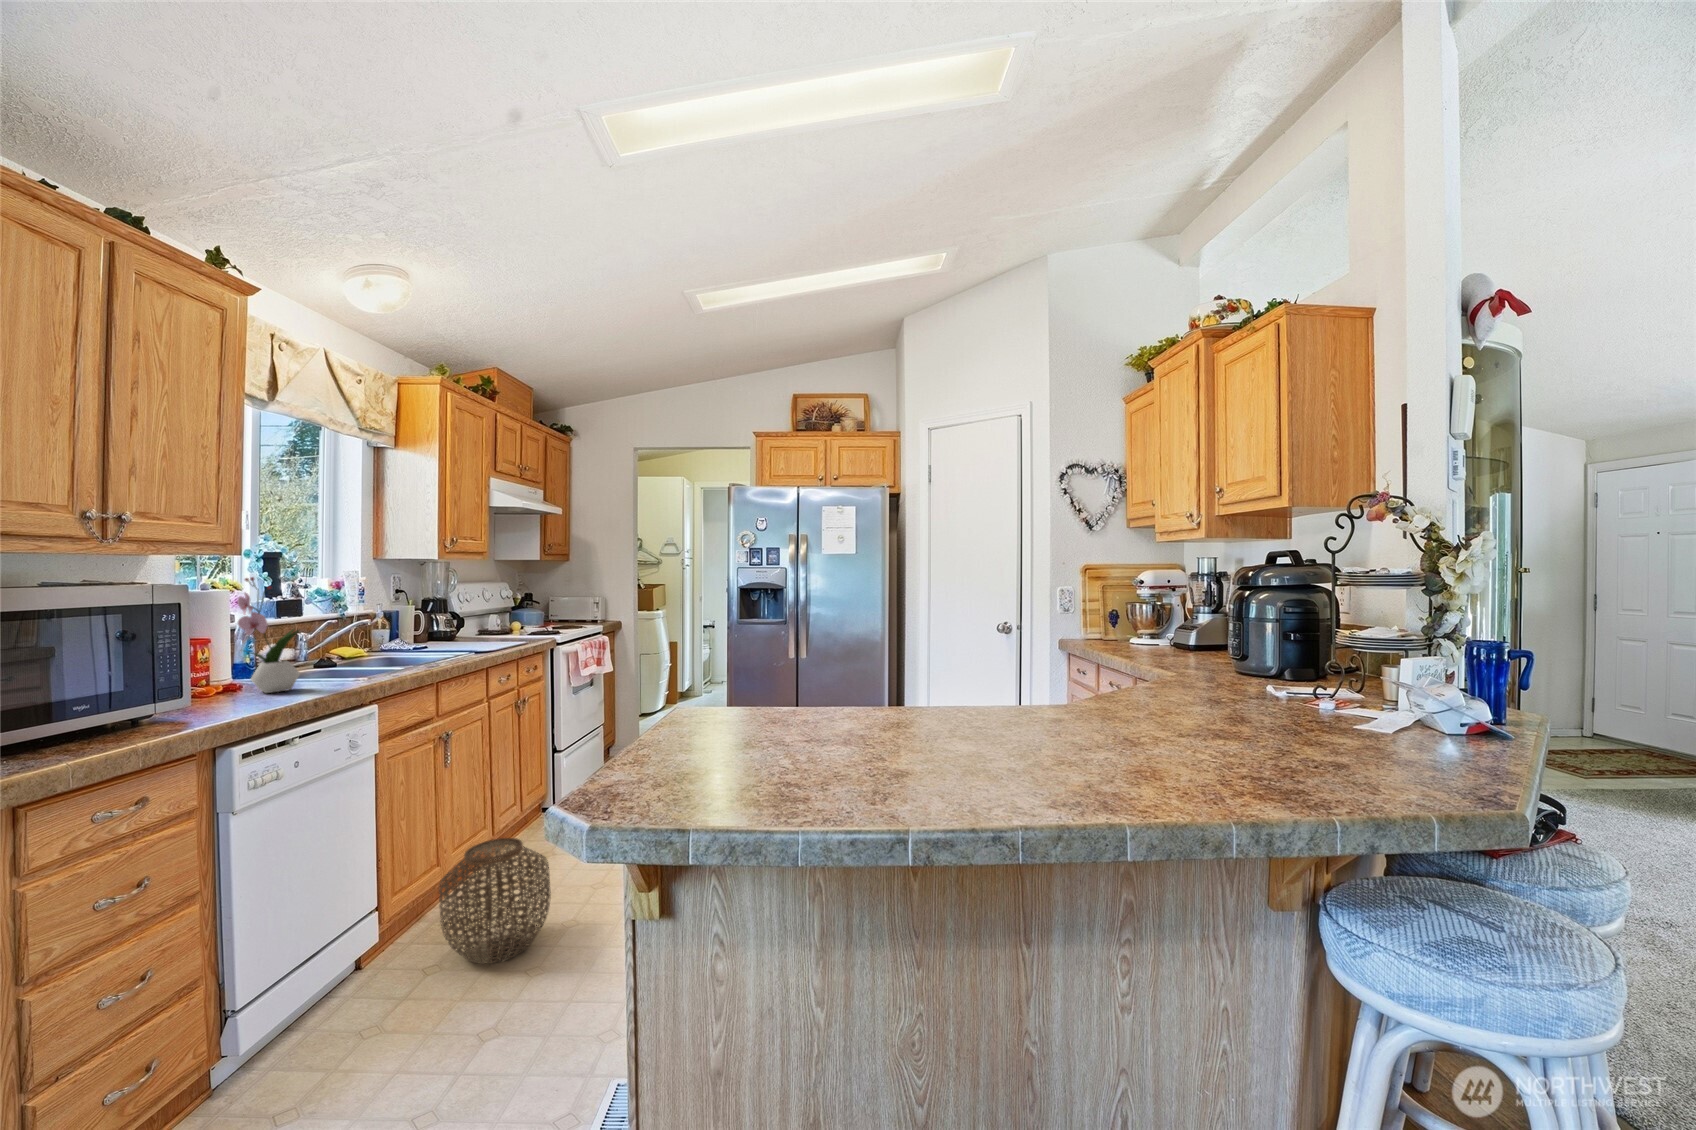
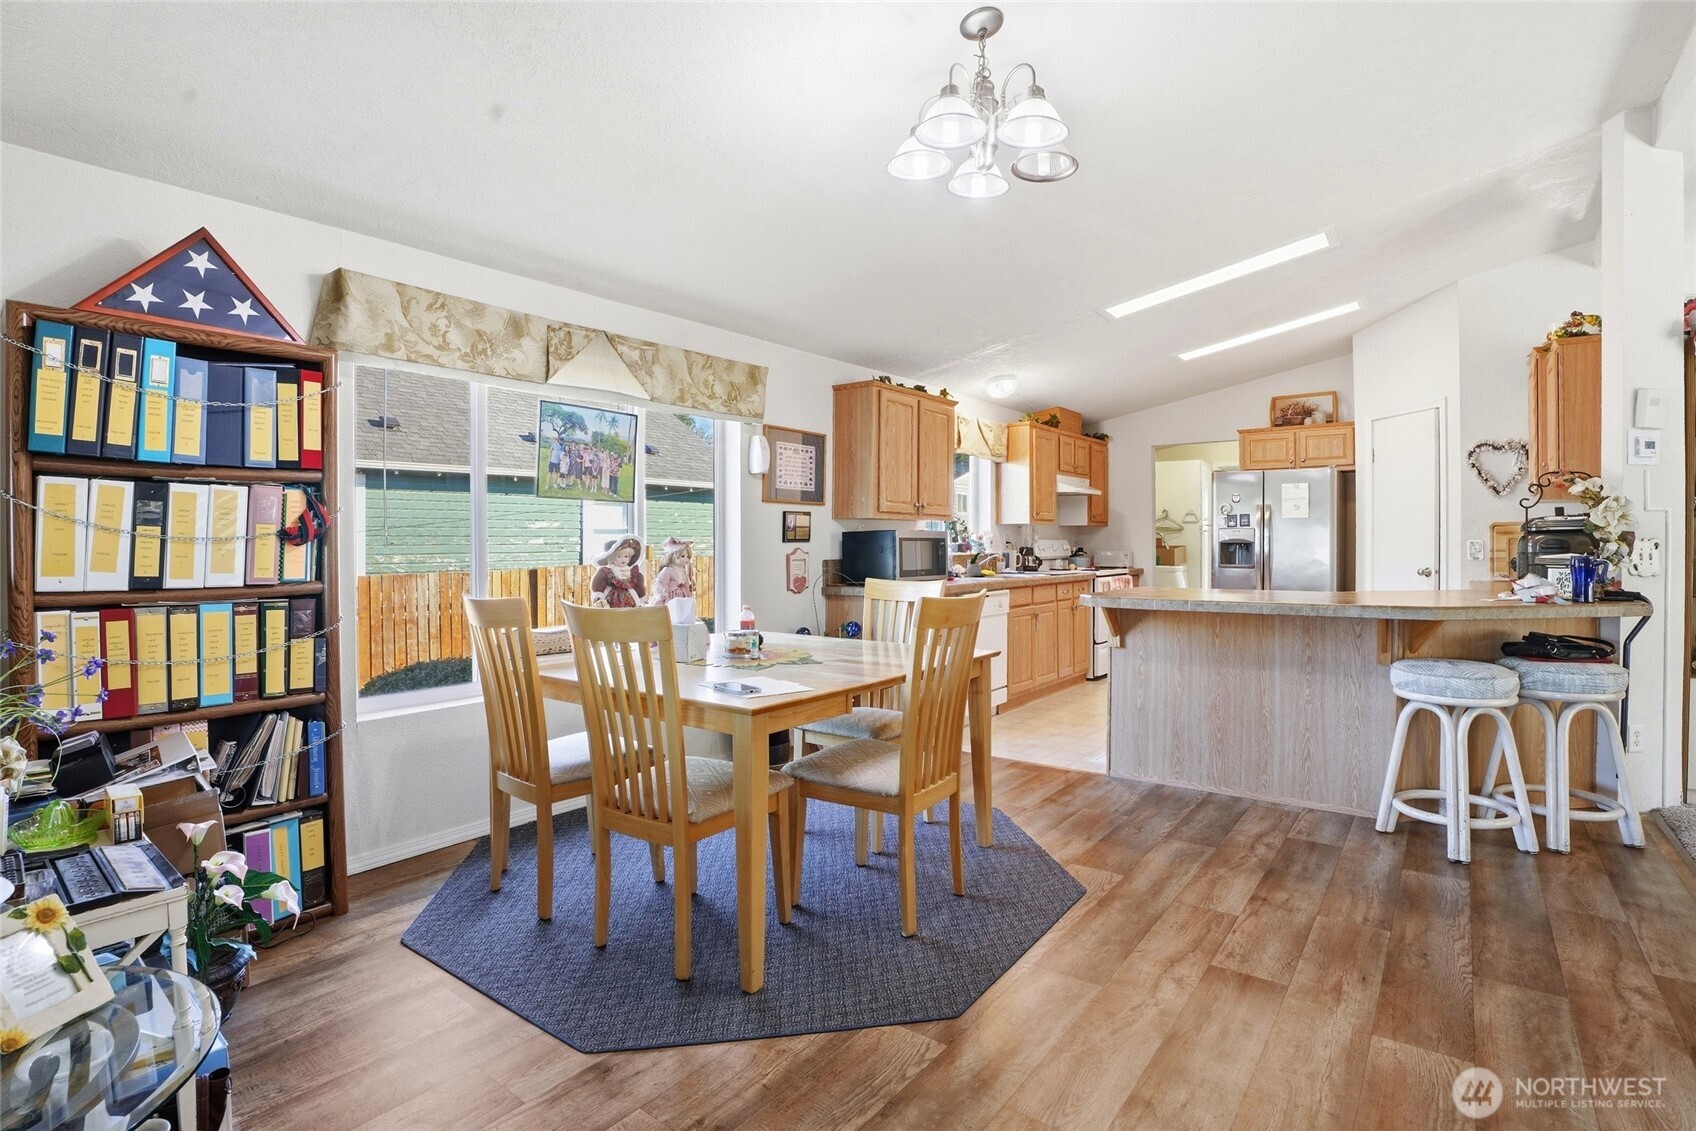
woven basket: present [439,838,551,963] -> none [1033,655,1082,707]

